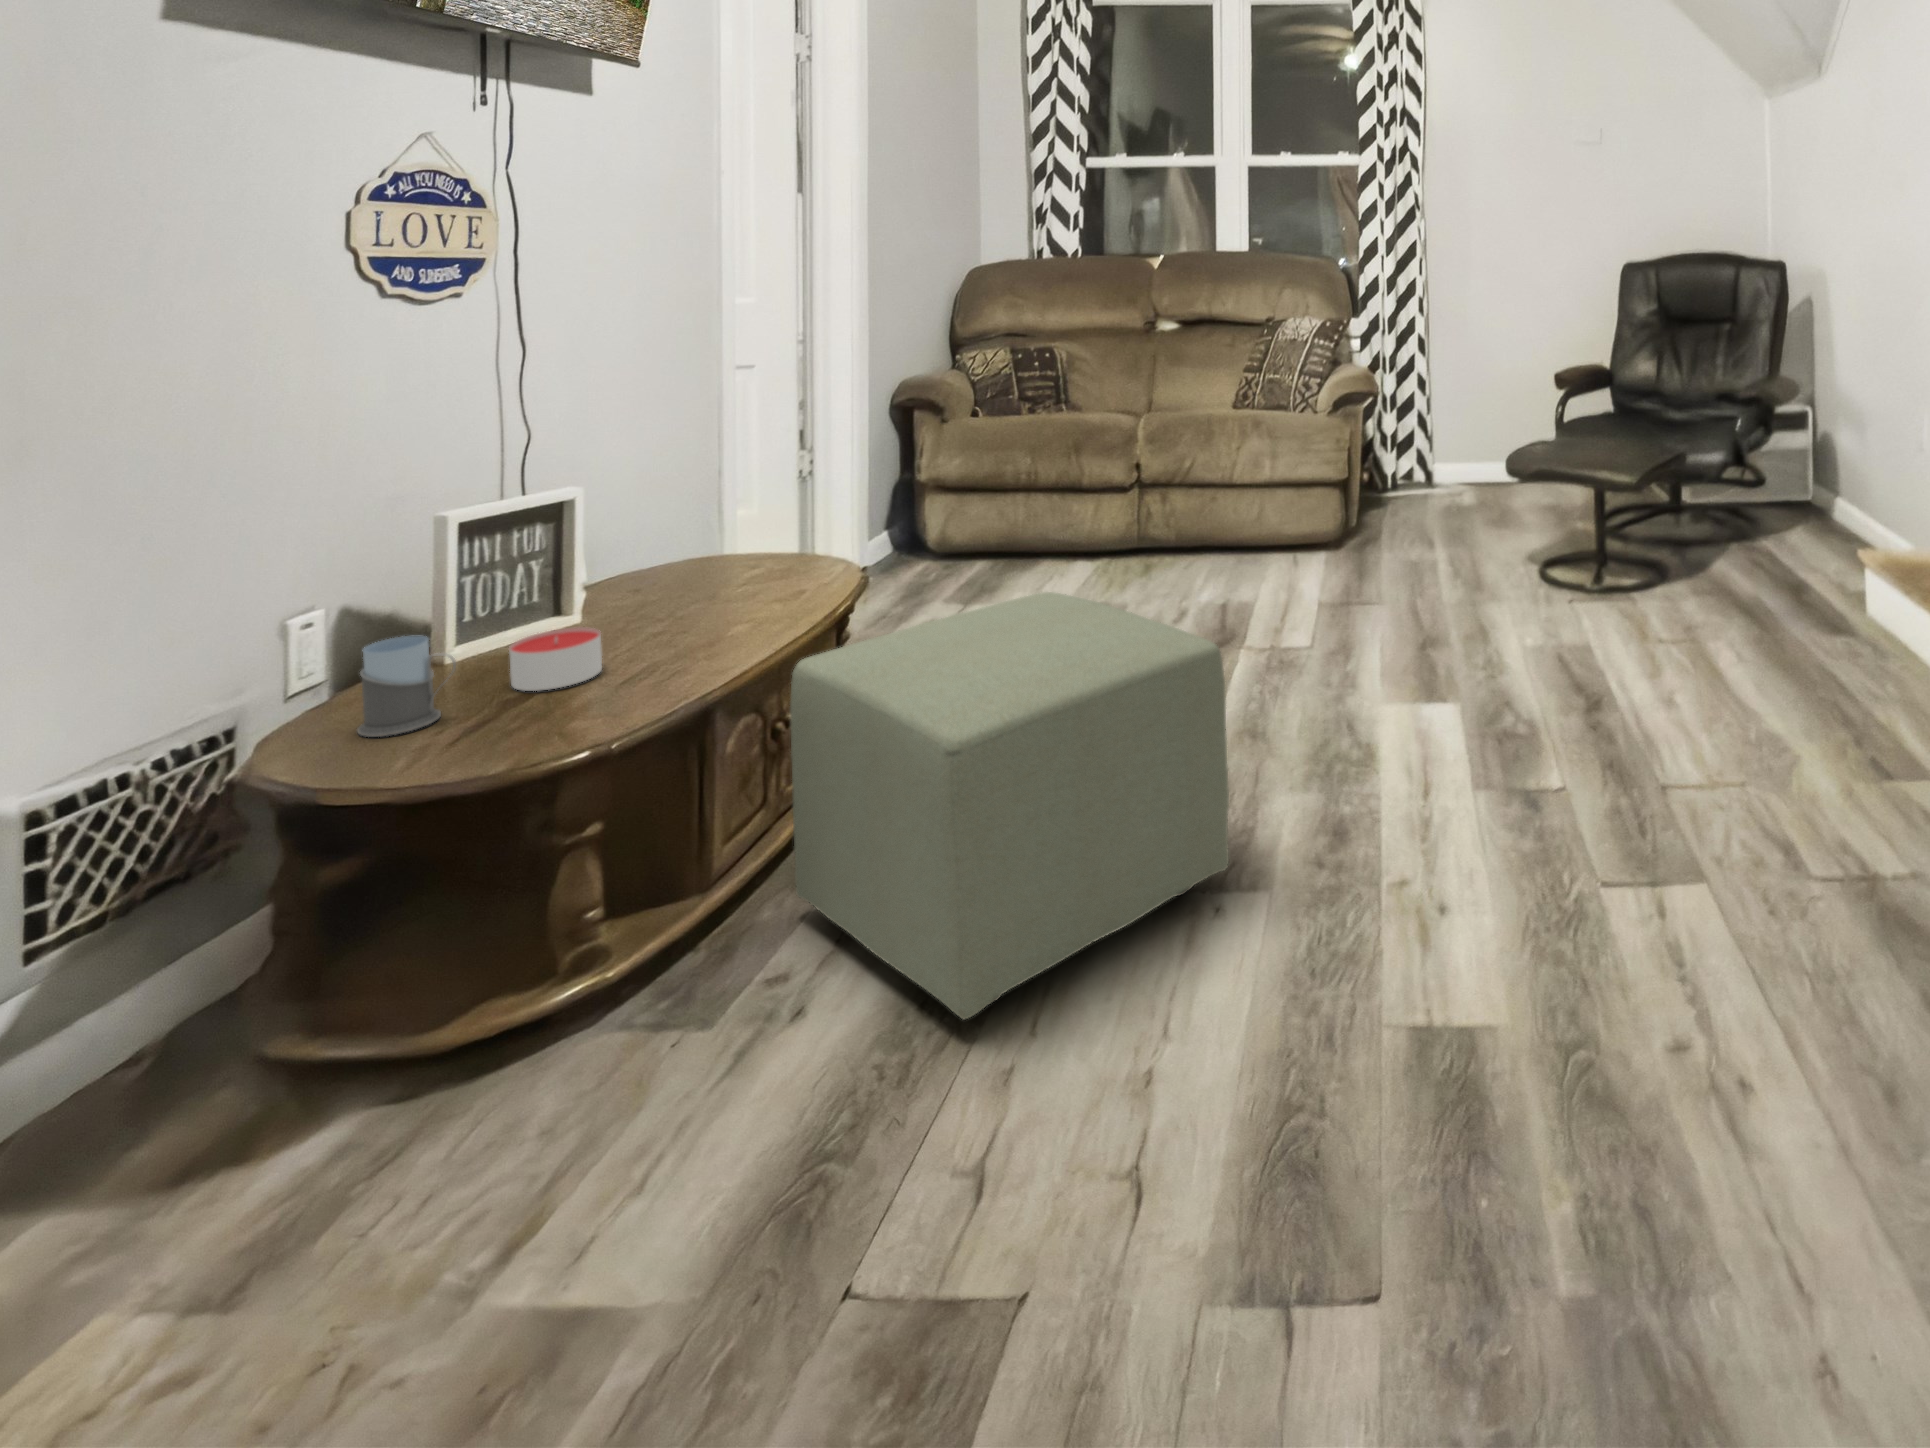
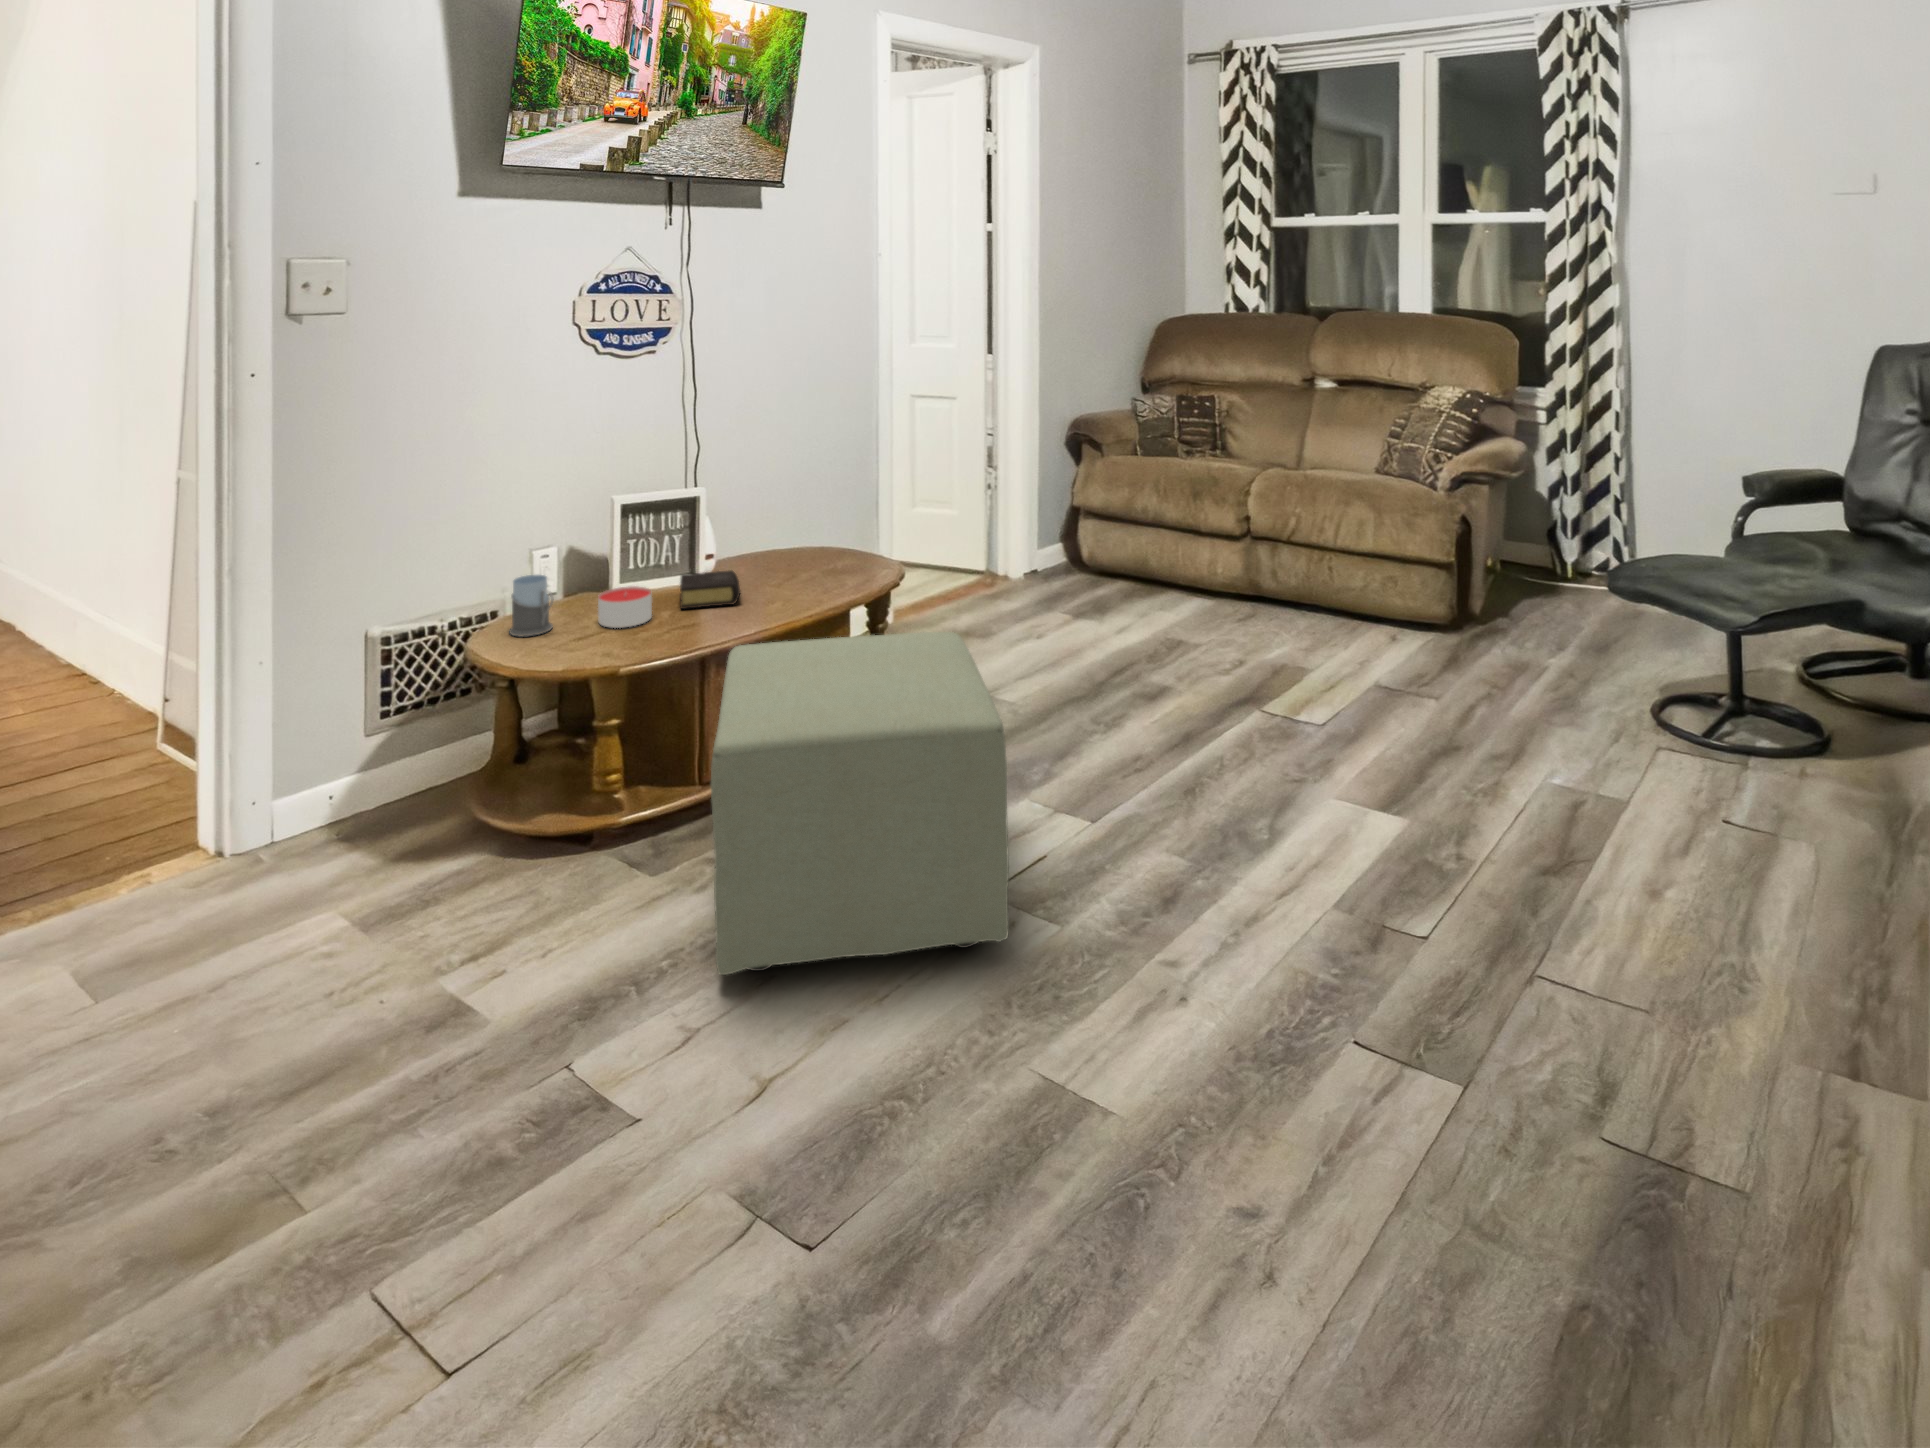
book: none [597,589,717,648] -> present [680,570,741,609]

